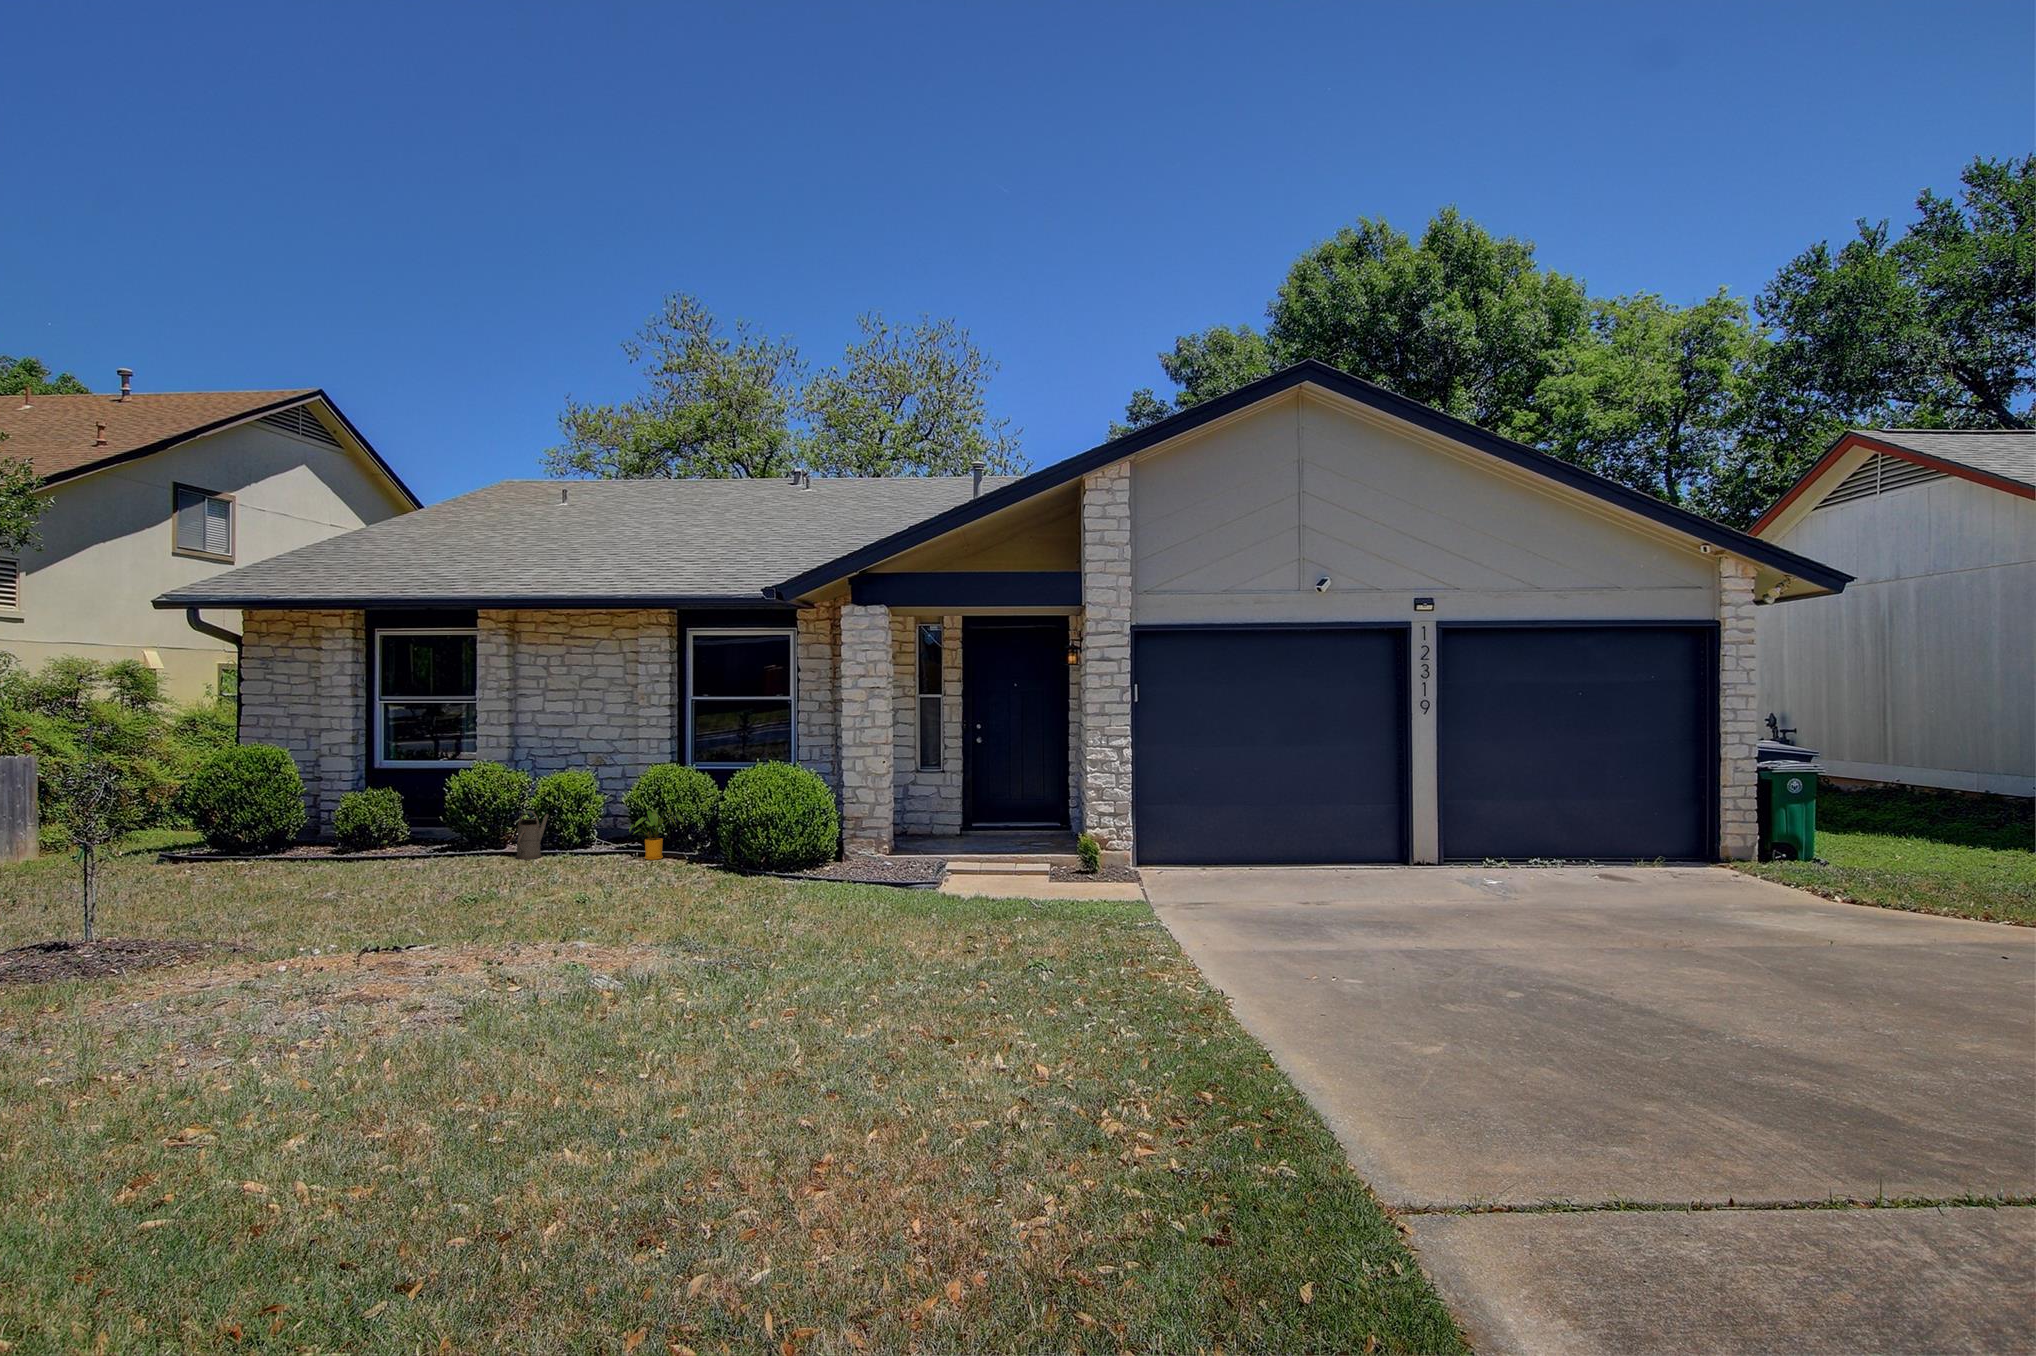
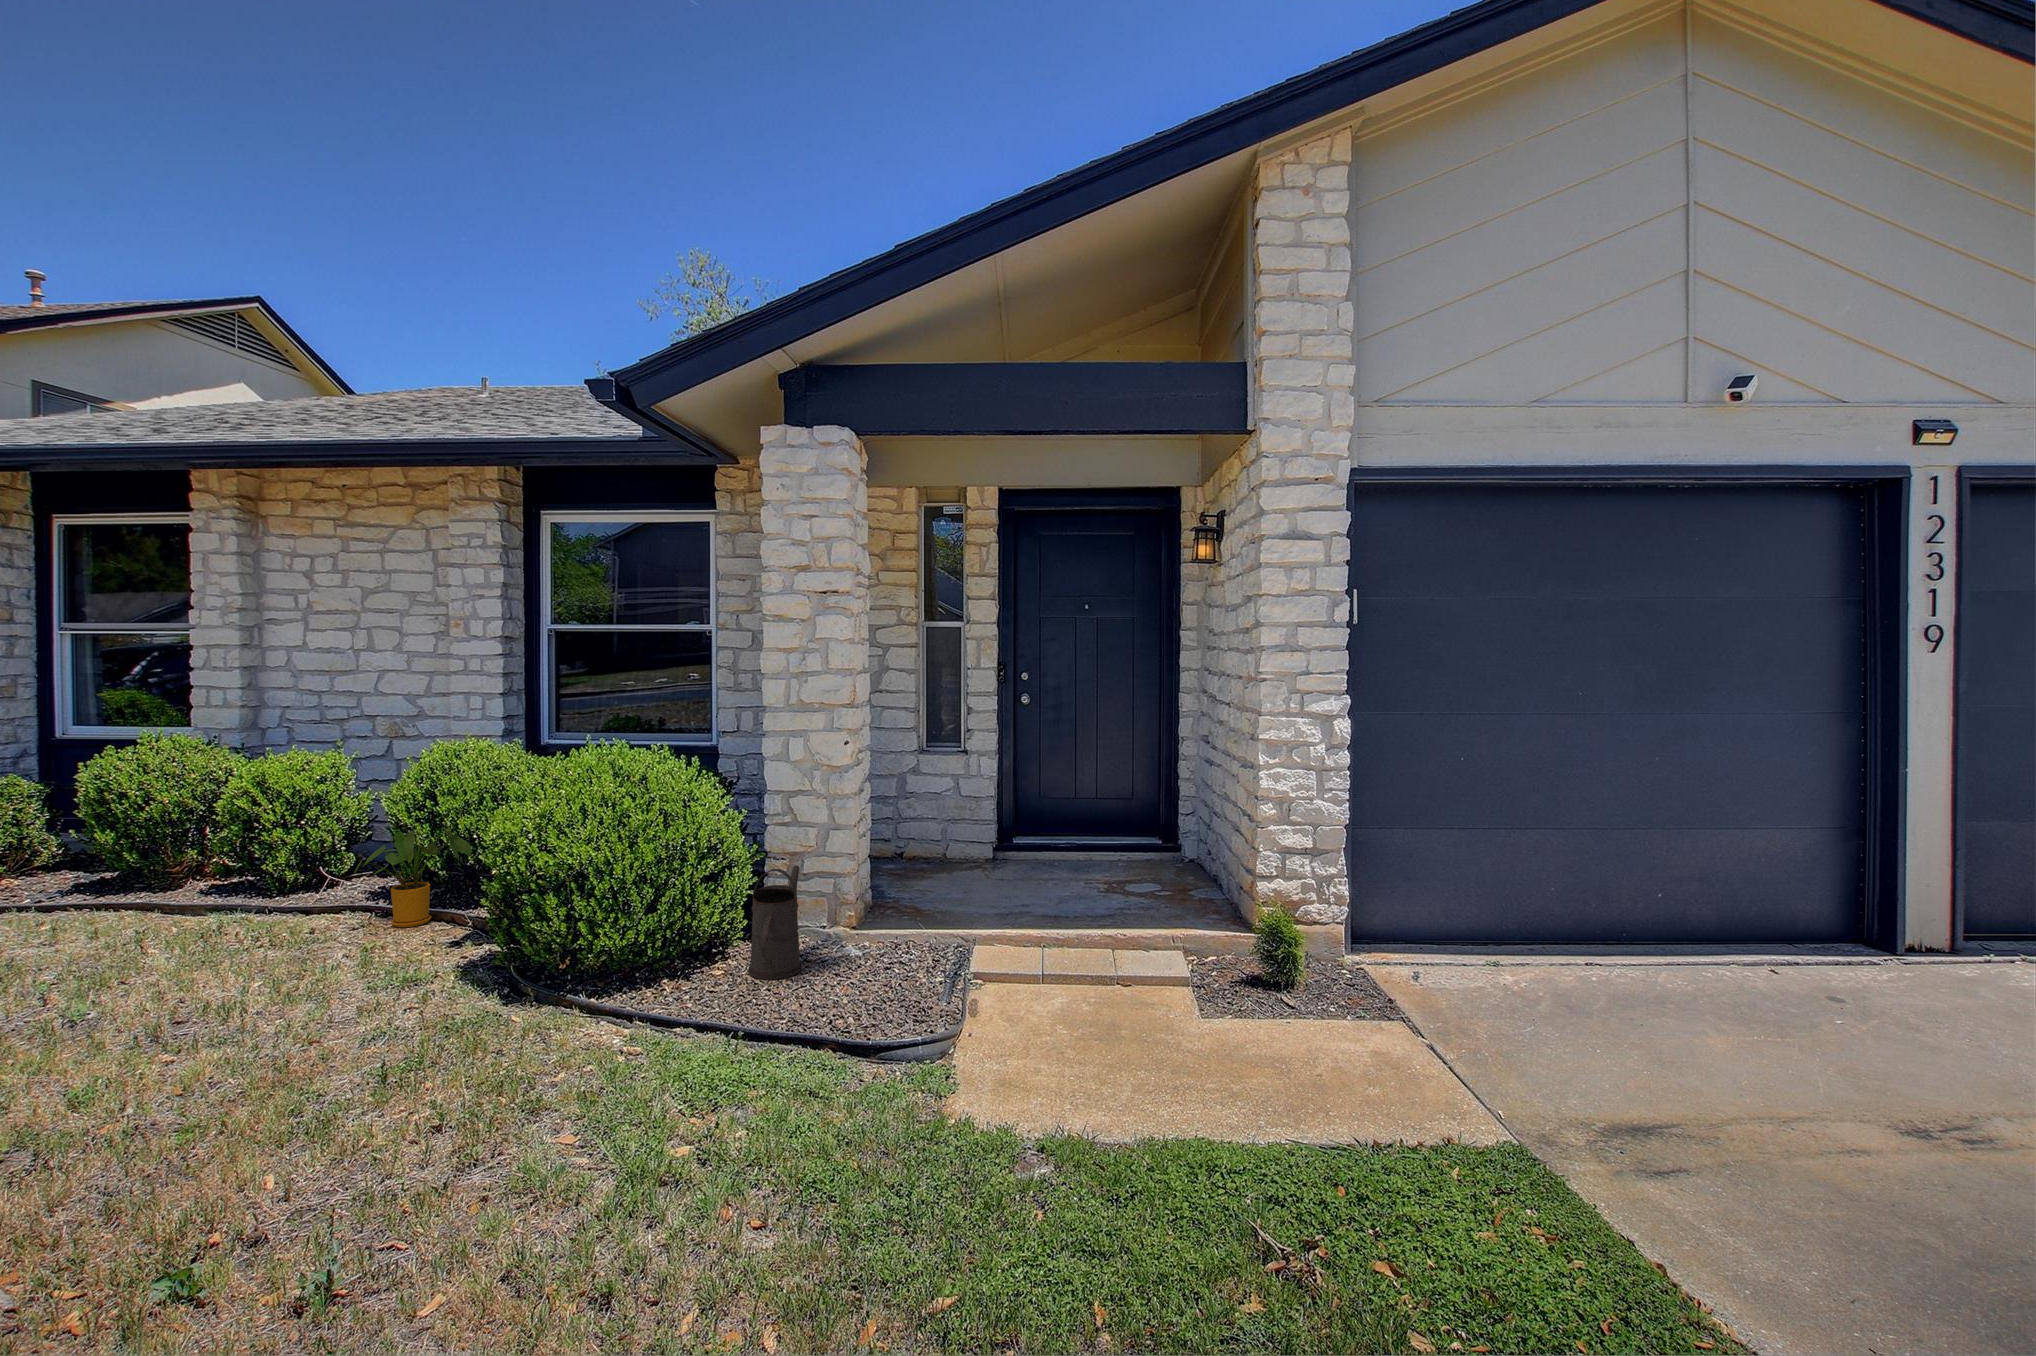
watering can: present [516,811,549,859] -> present [748,866,802,980]

